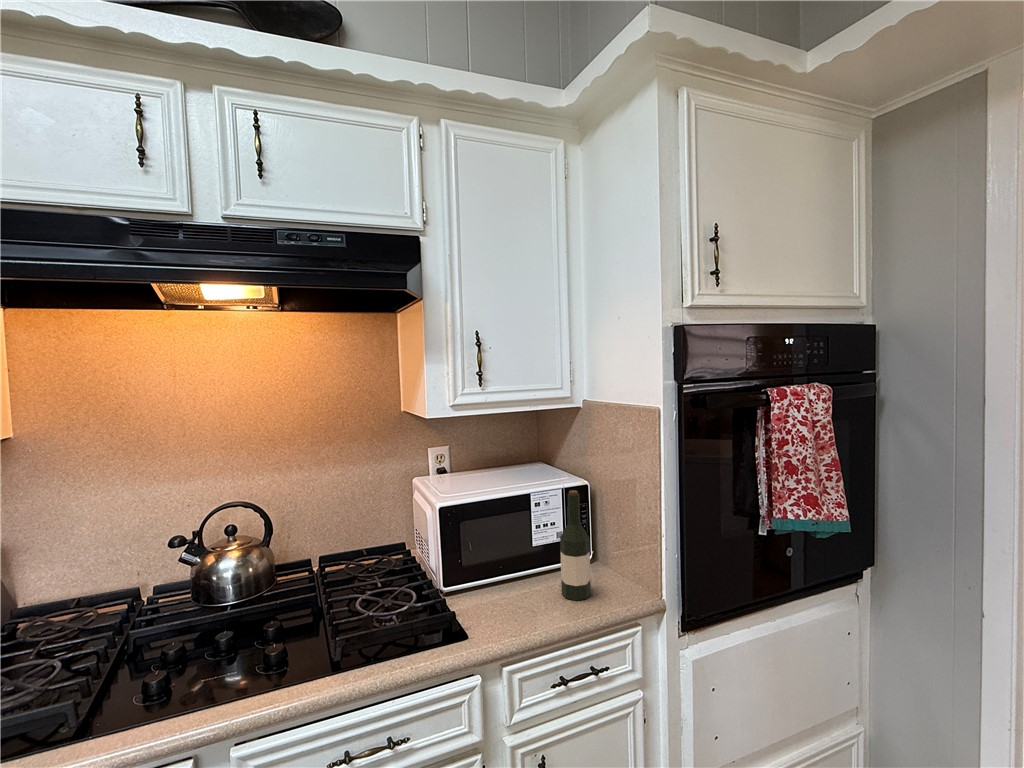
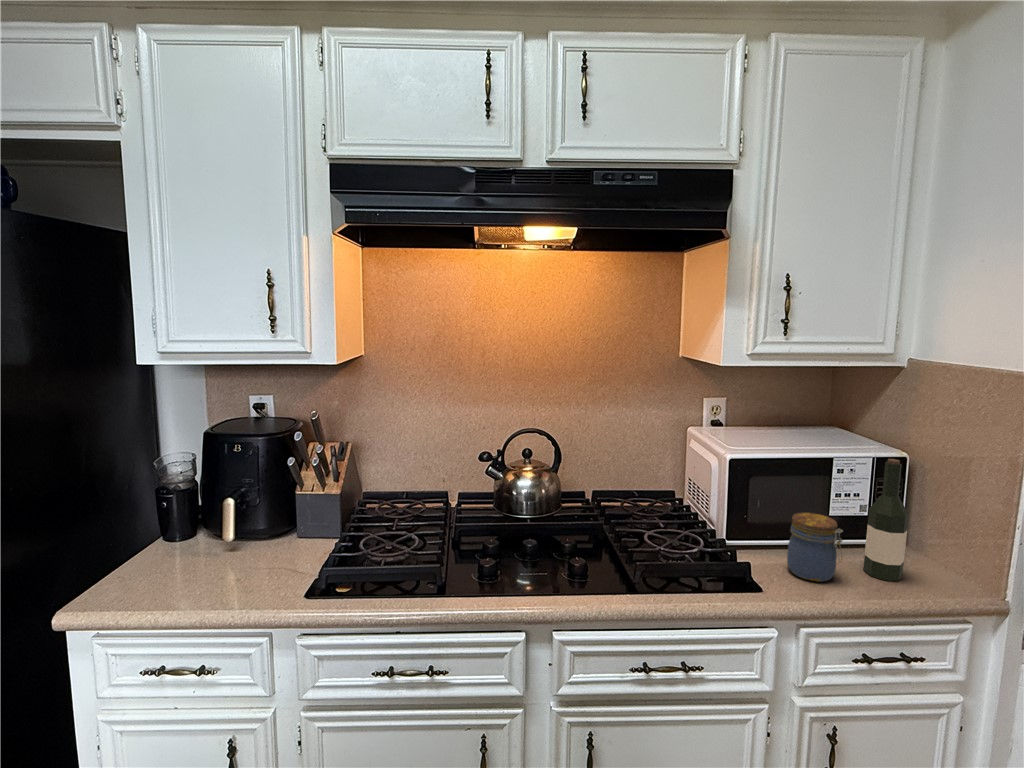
jar: none [496,549,539,615] -> present [787,512,843,582]

